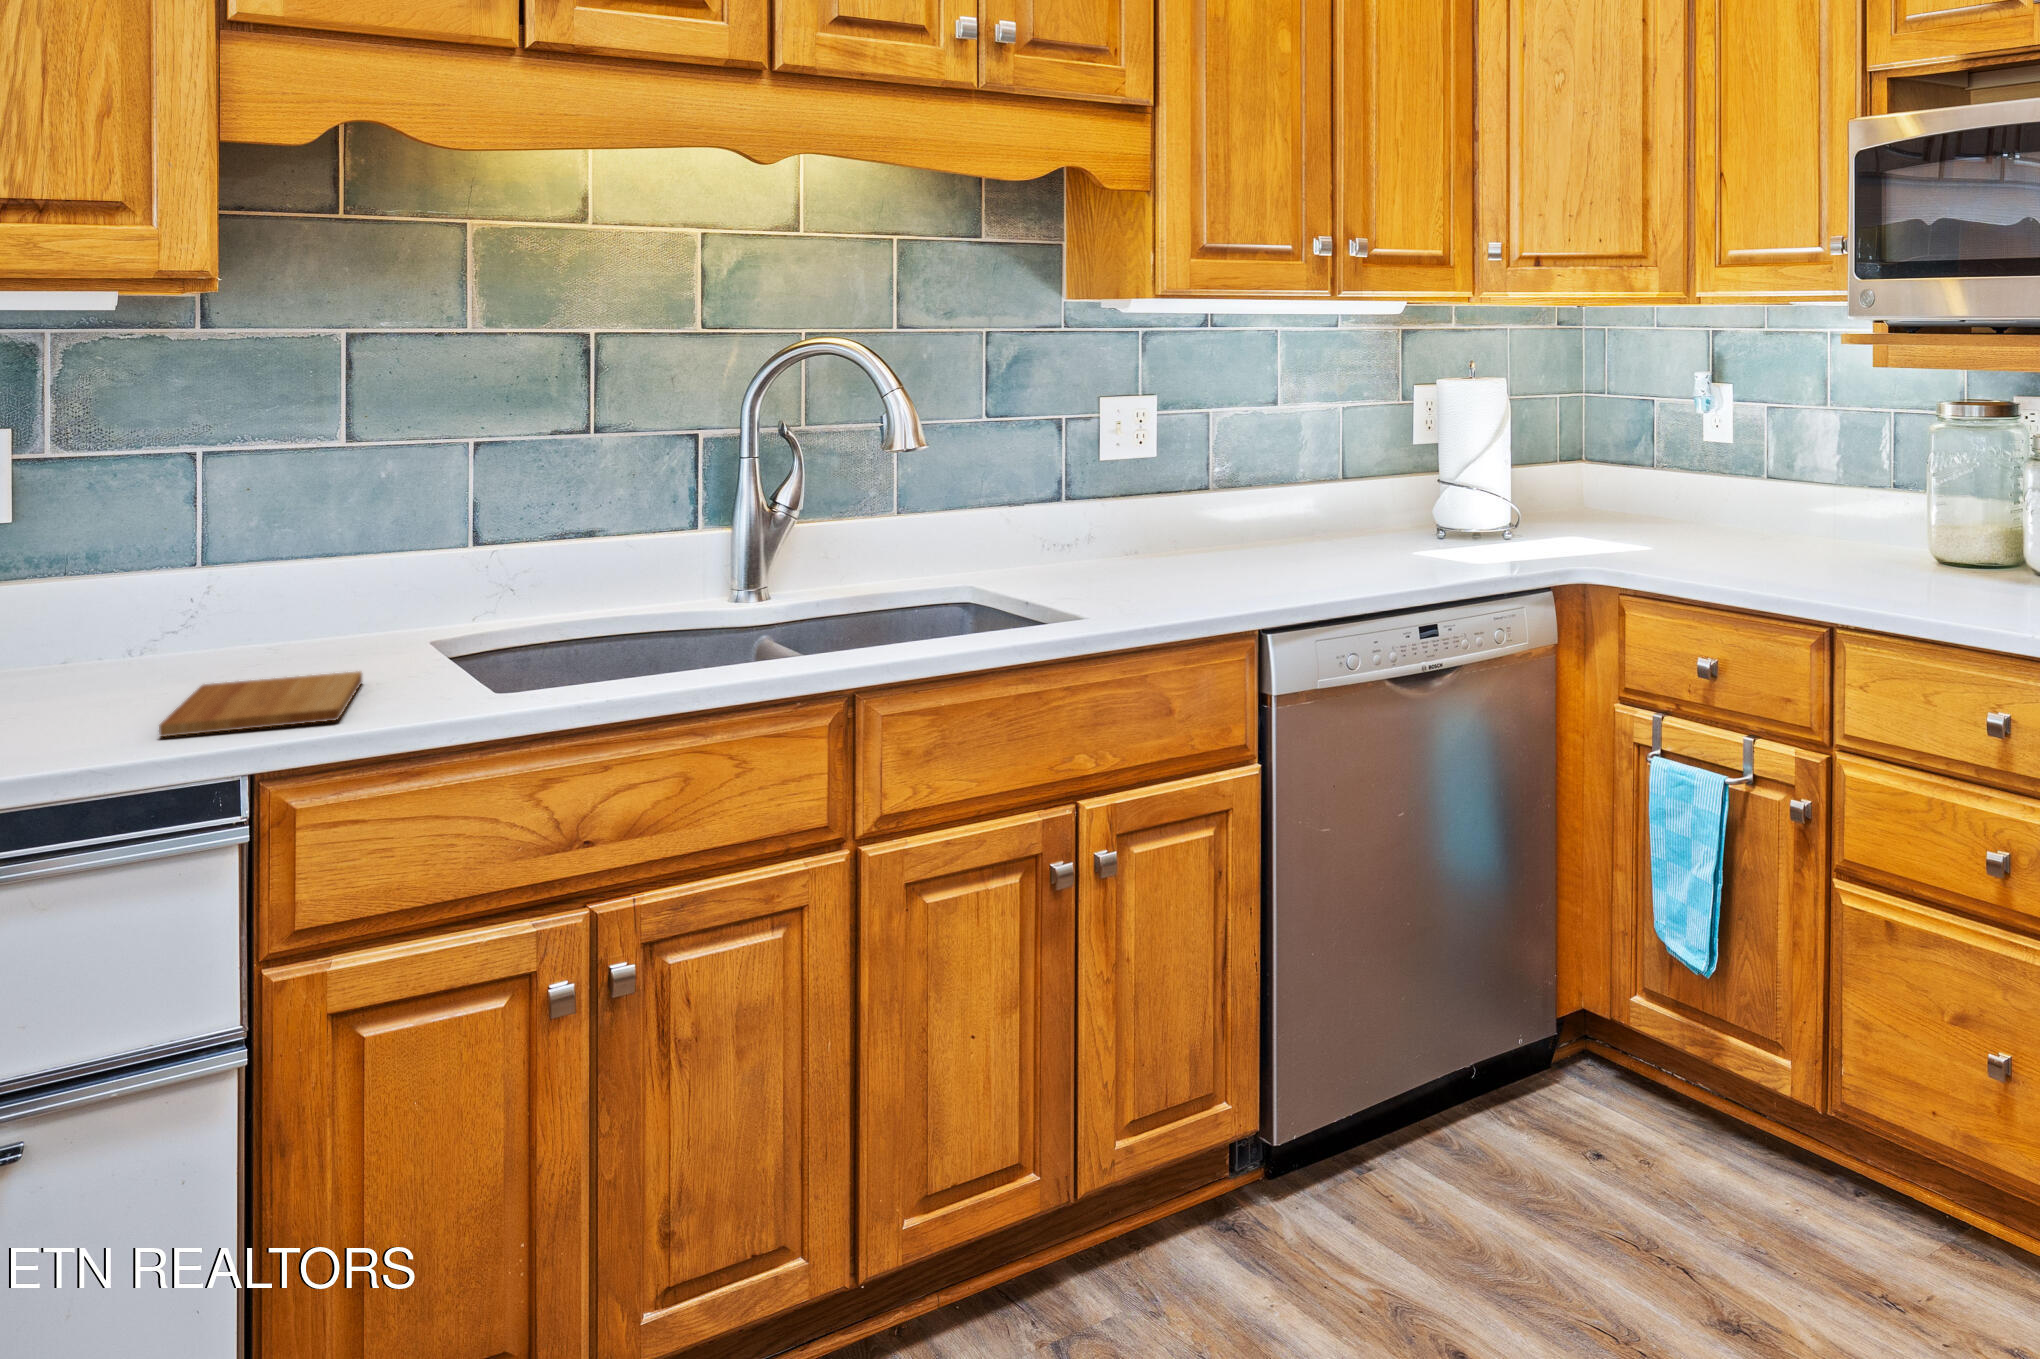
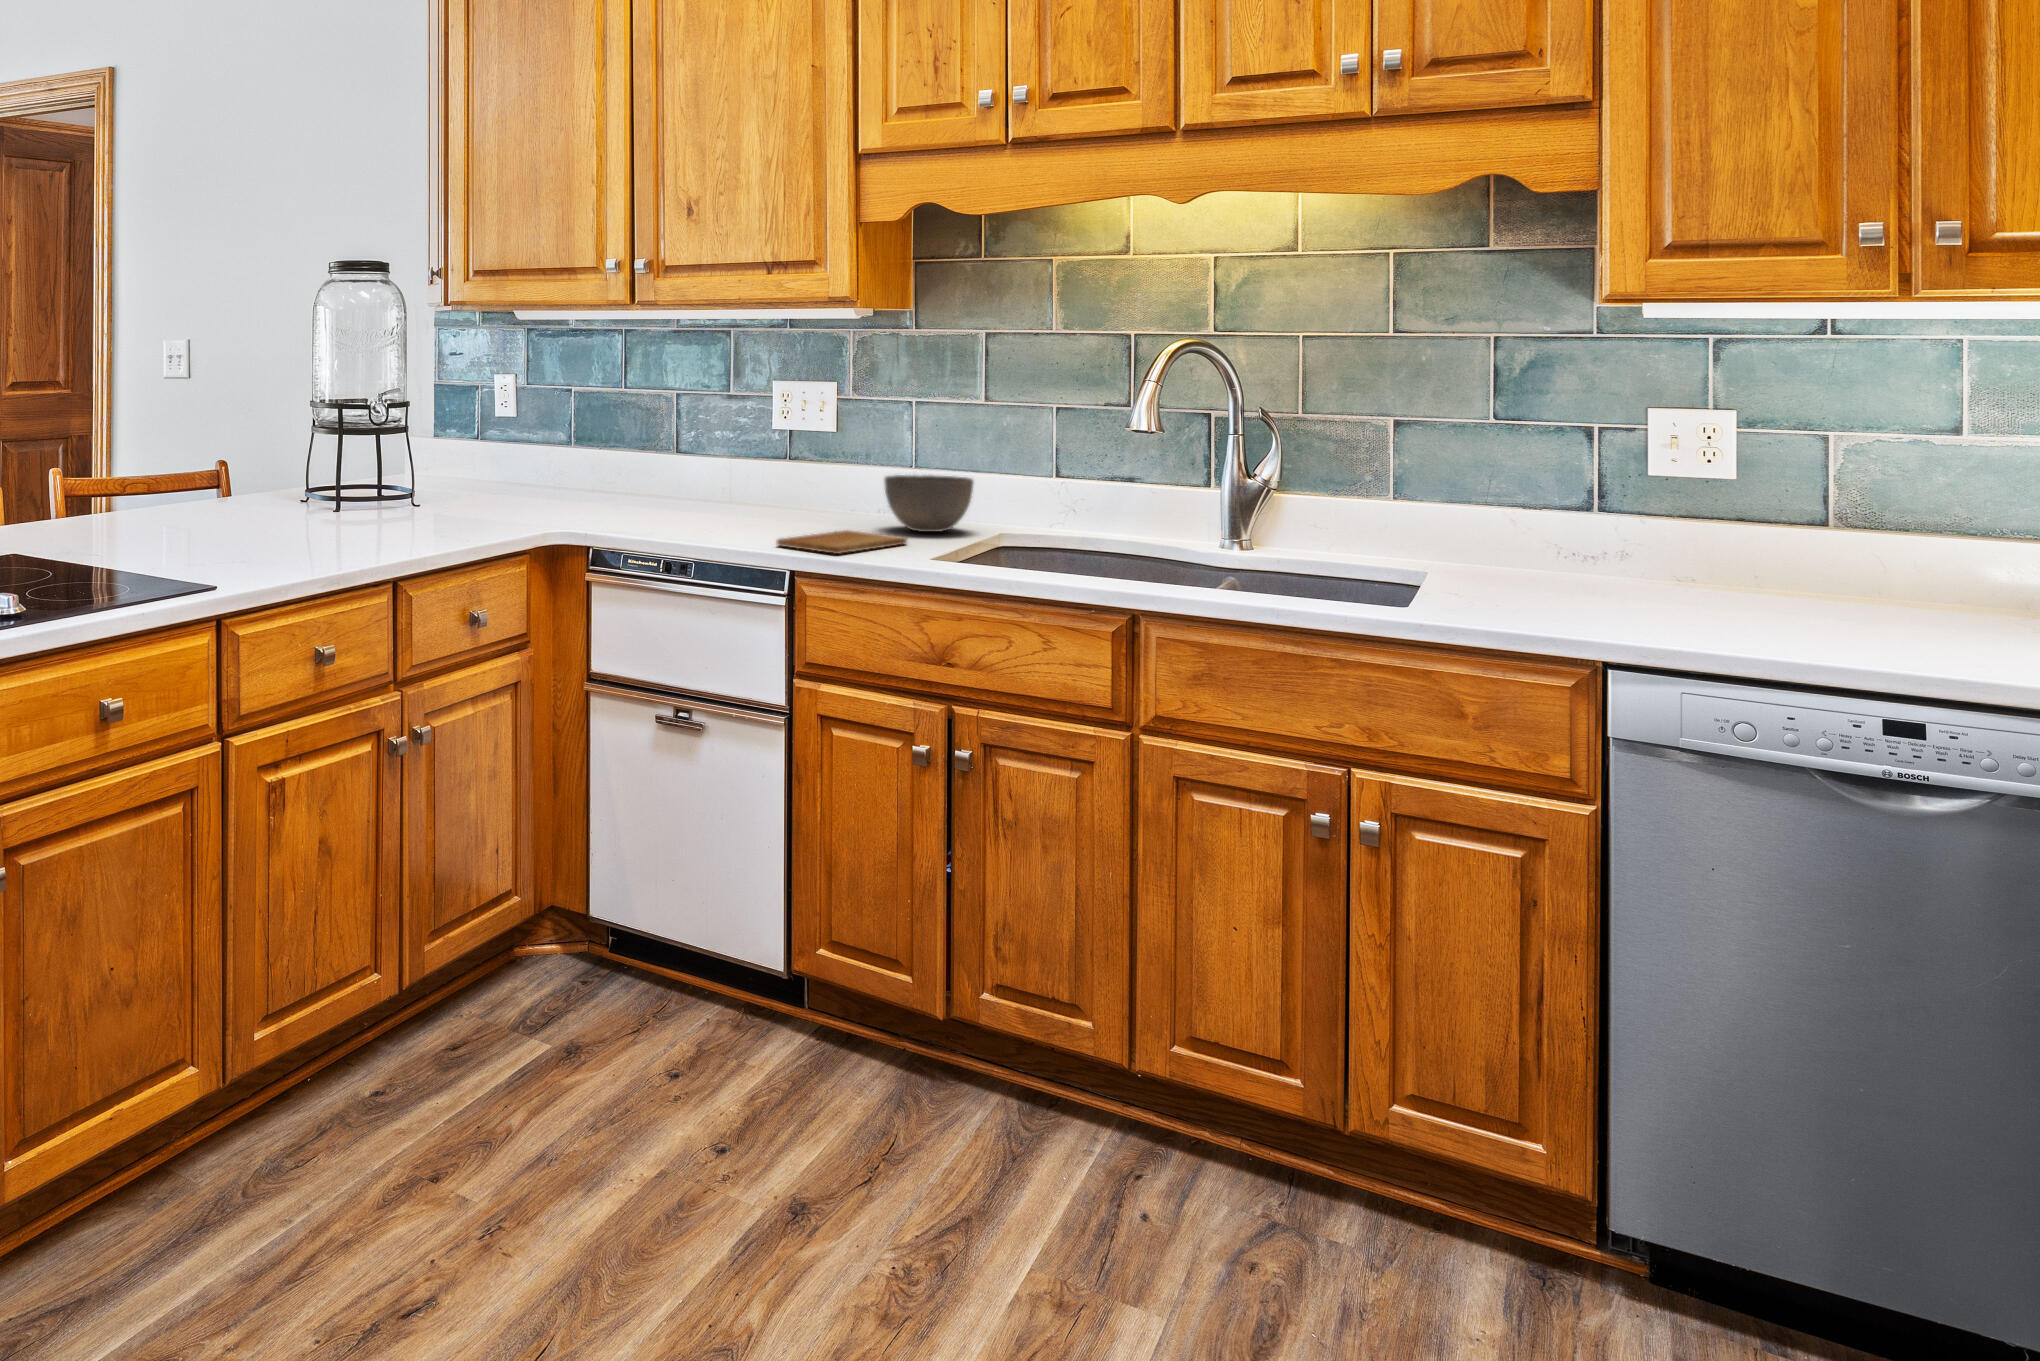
bowl: none [204,561,383,663] -> present [884,475,973,532]

